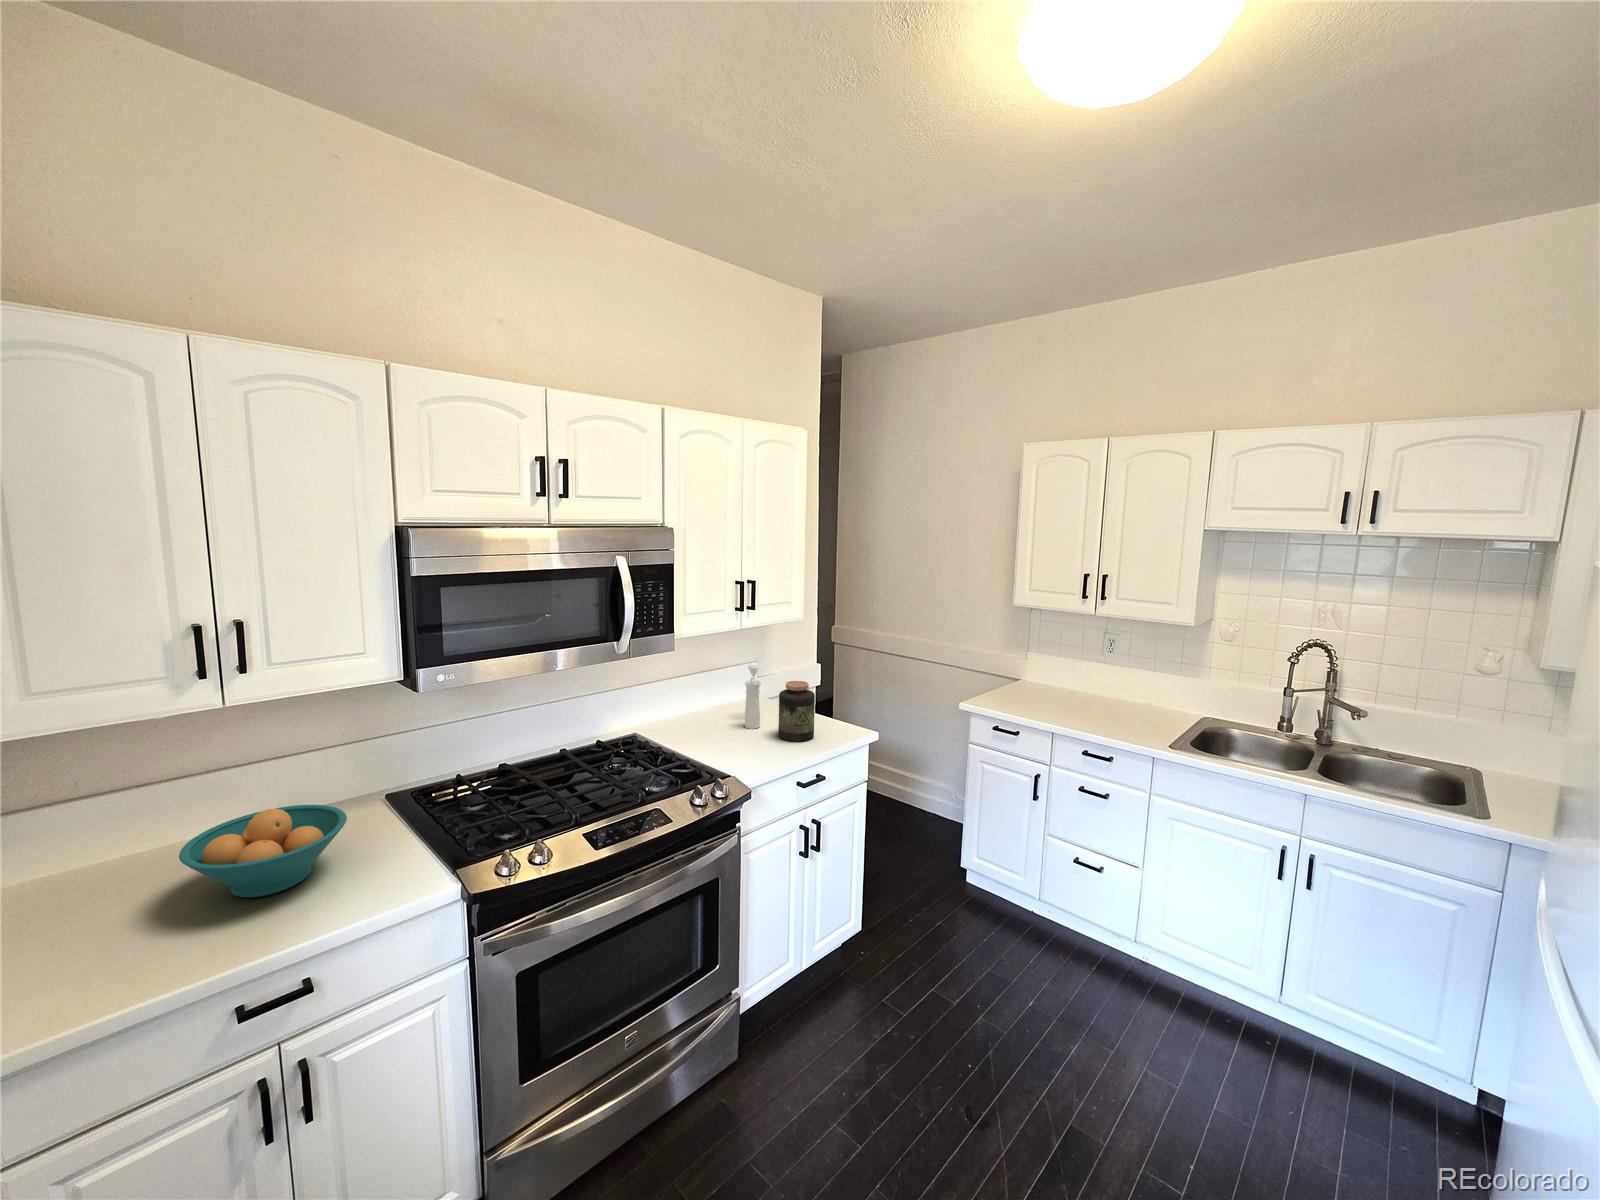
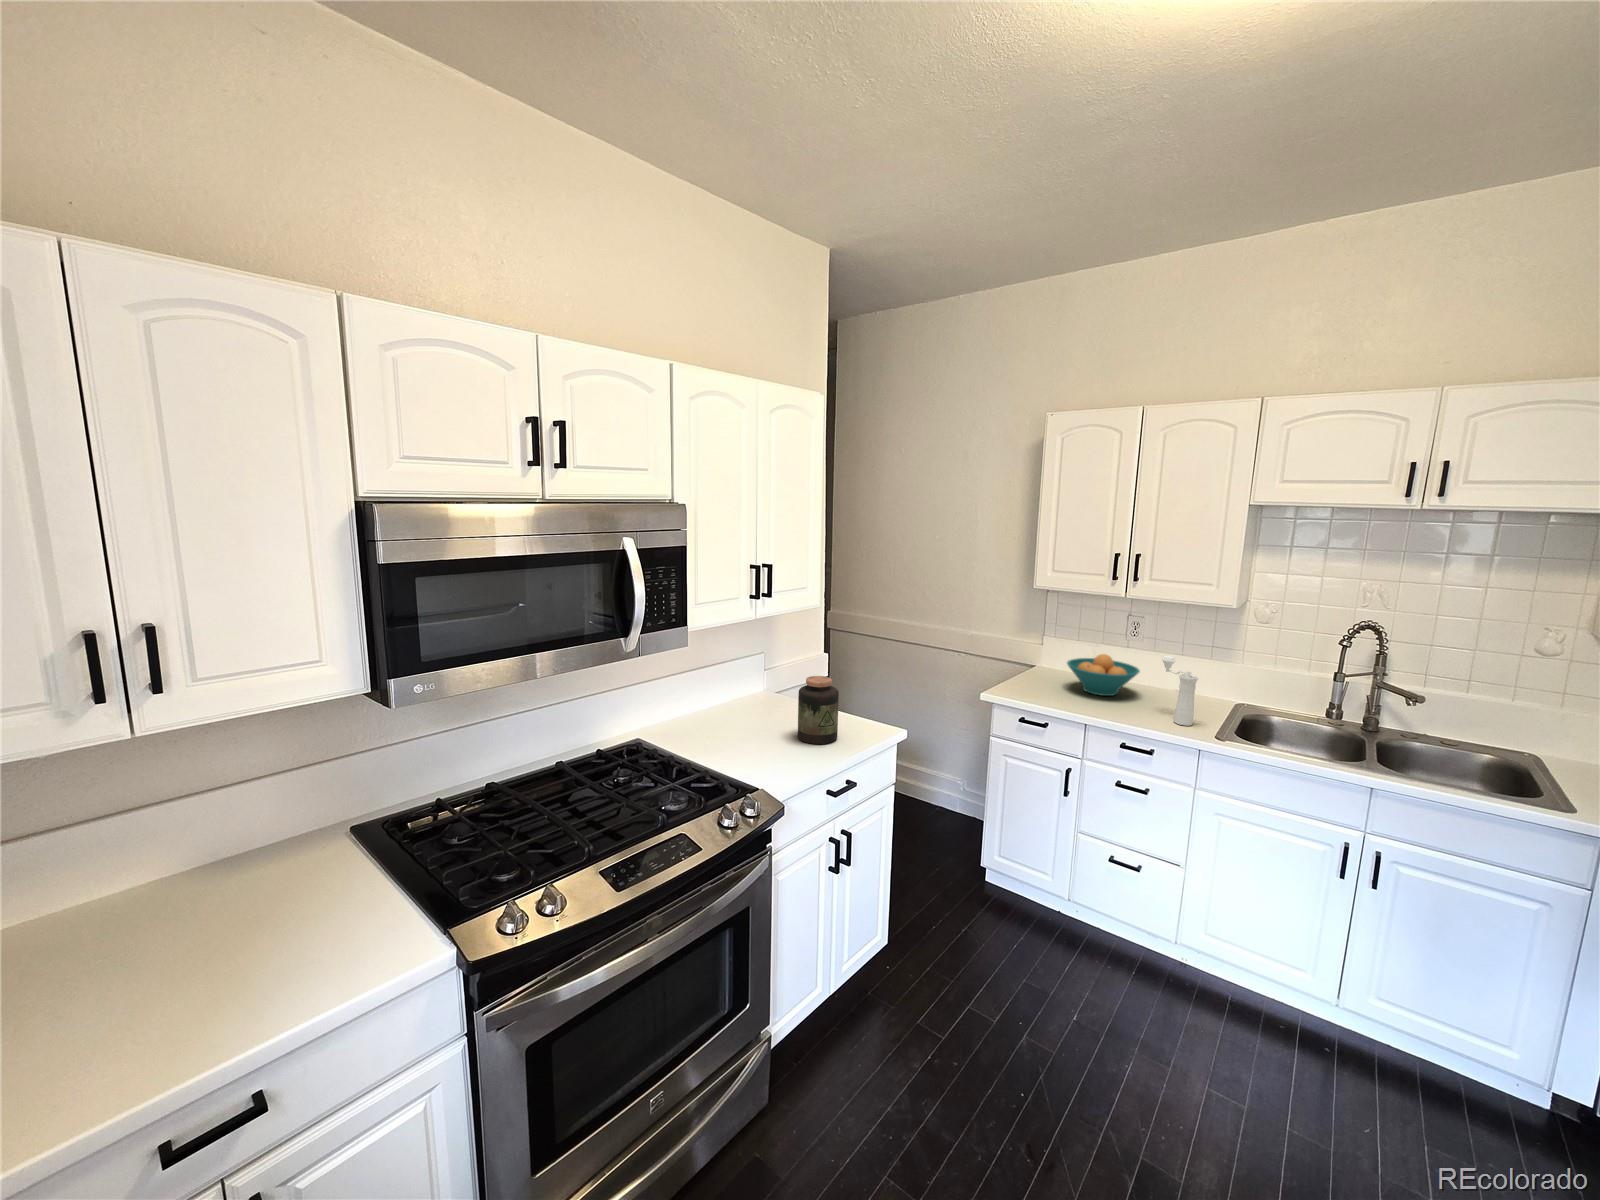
pepper mill: present [745,663,761,729] -> present [1162,656,1198,726]
fruit bowl: present [179,805,347,898] -> present [1067,654,1140,696]

